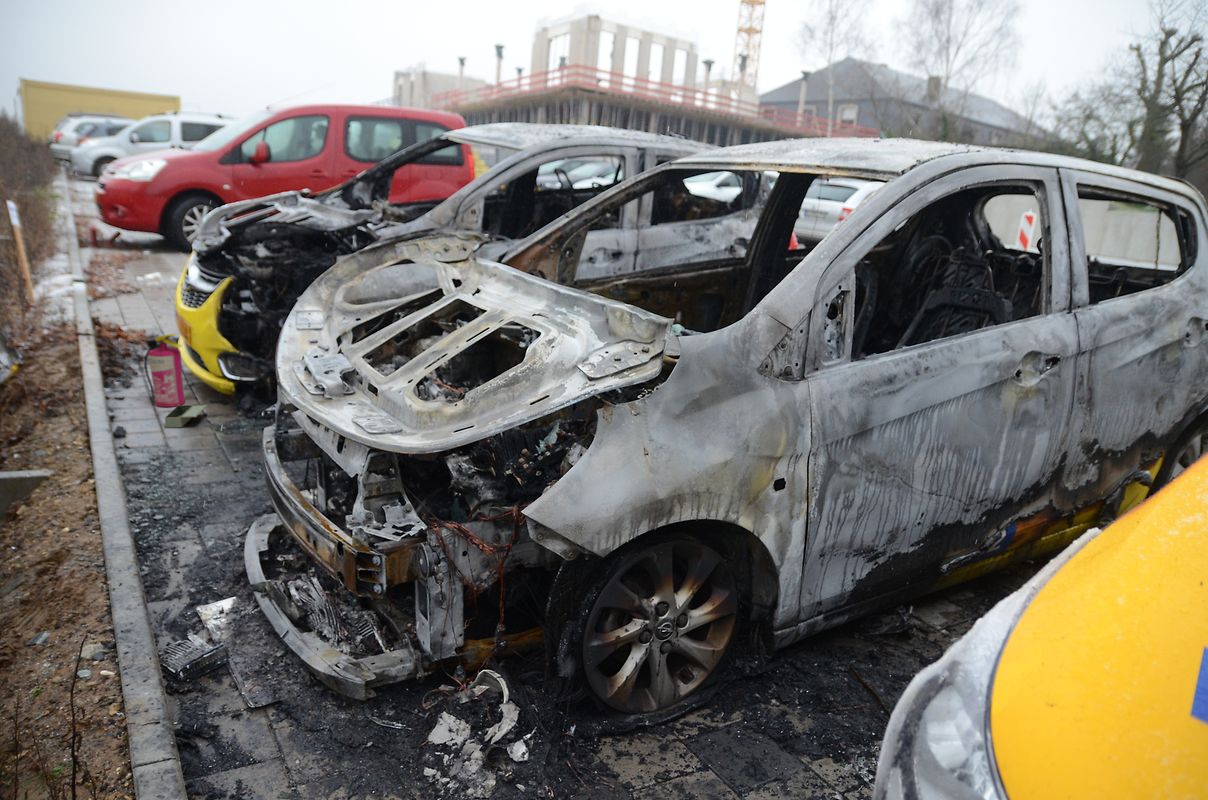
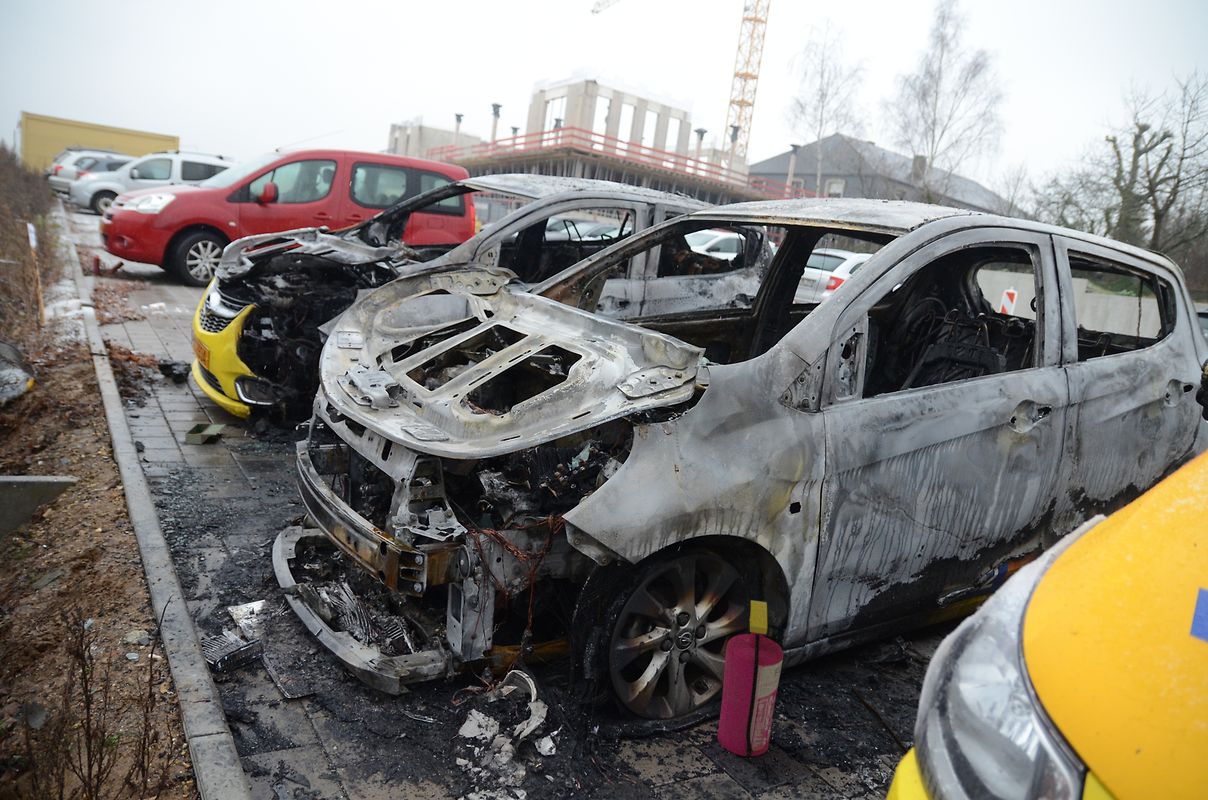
fire extinguisher: present [144,334,185,407] -> present [717,600,784,757]

